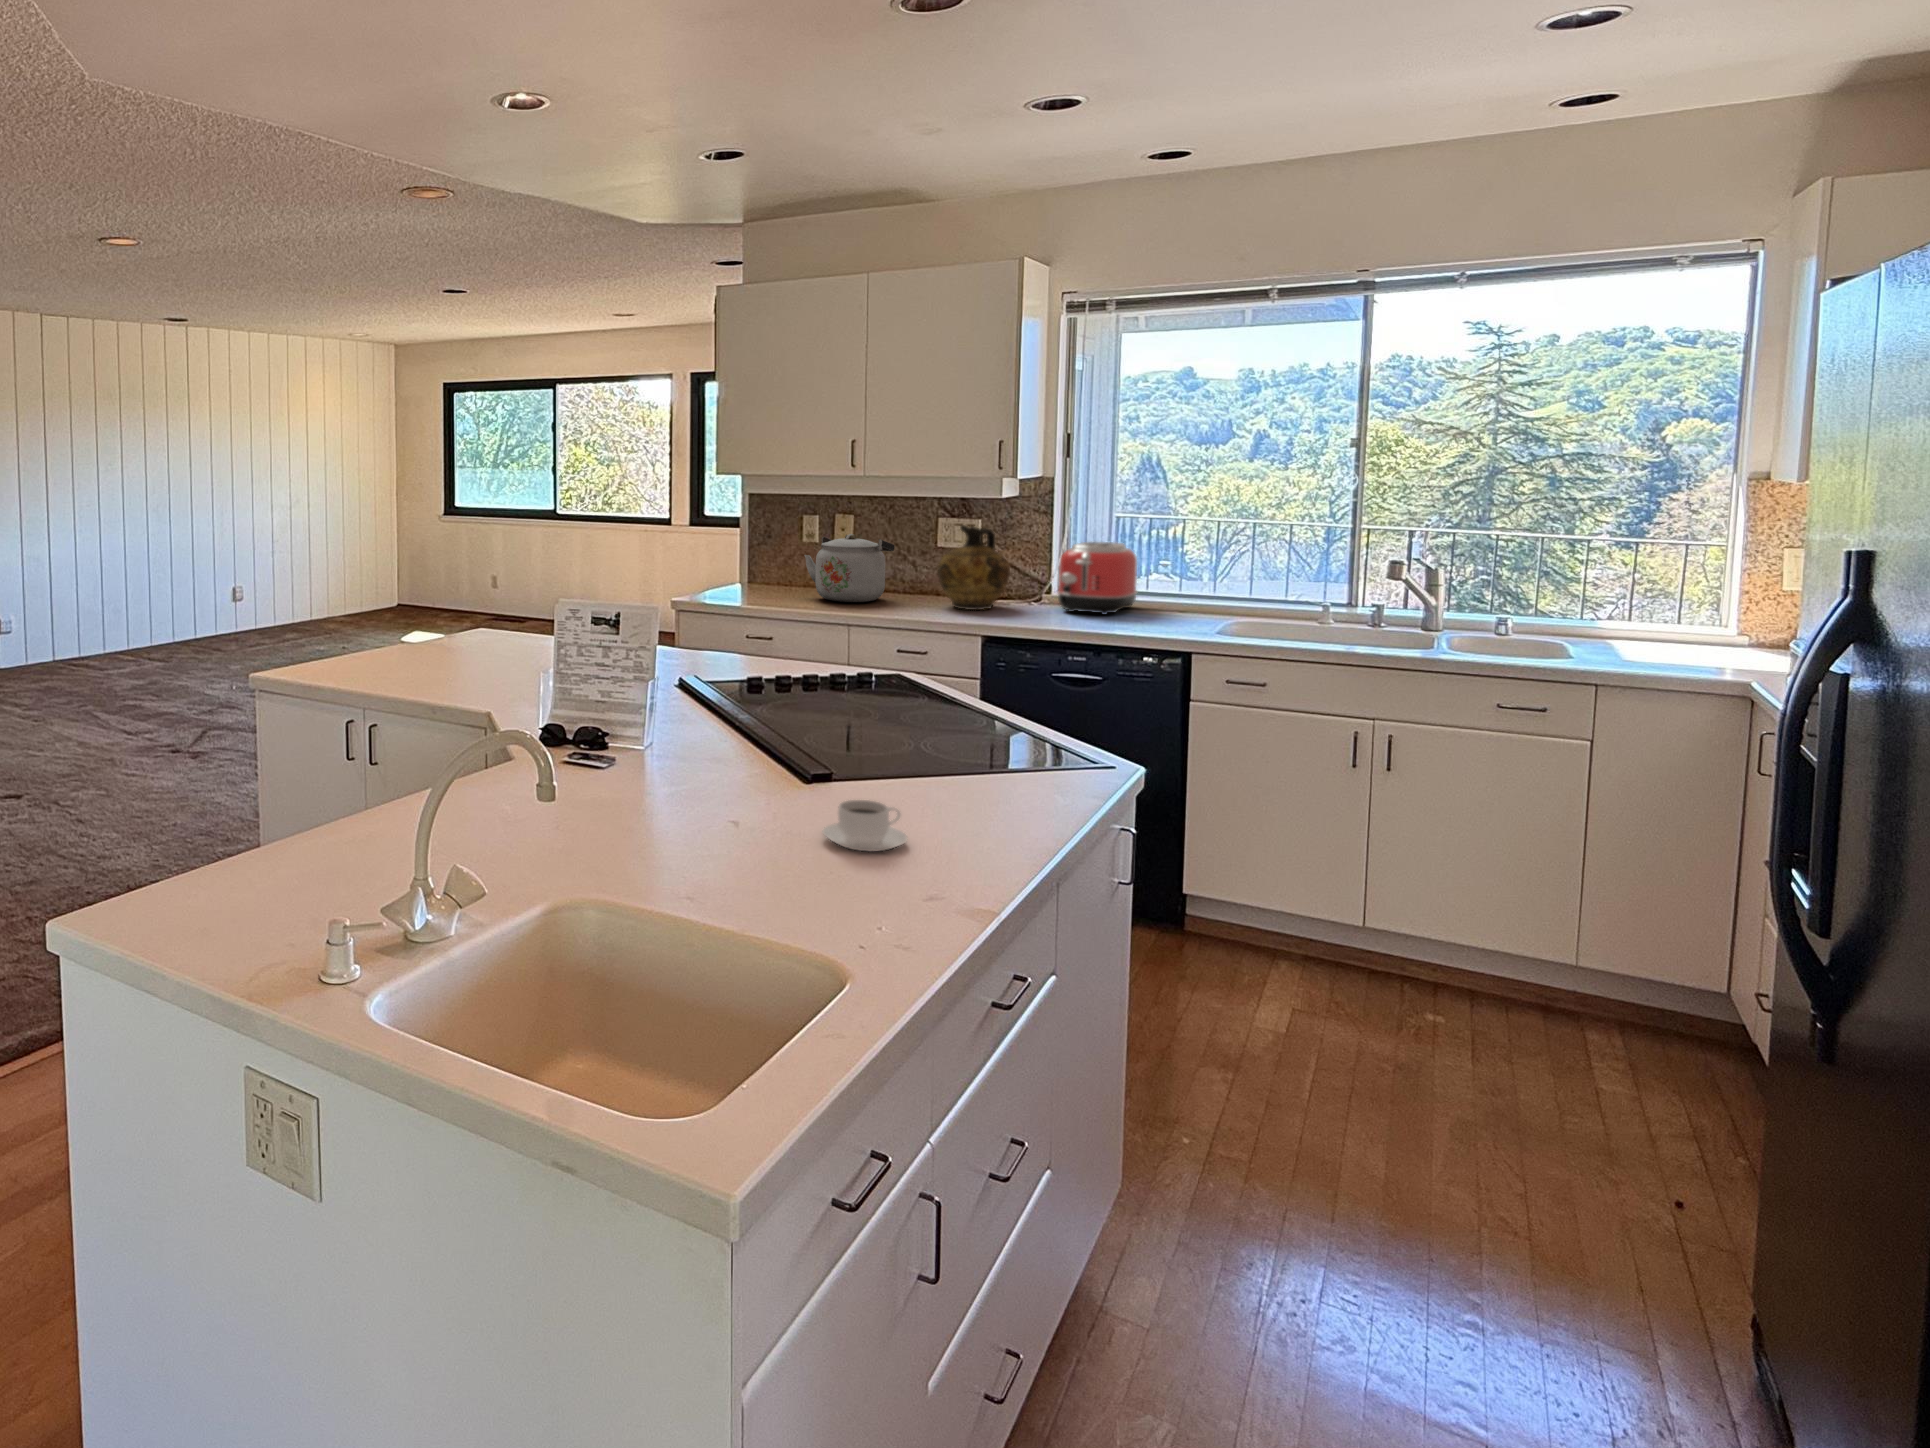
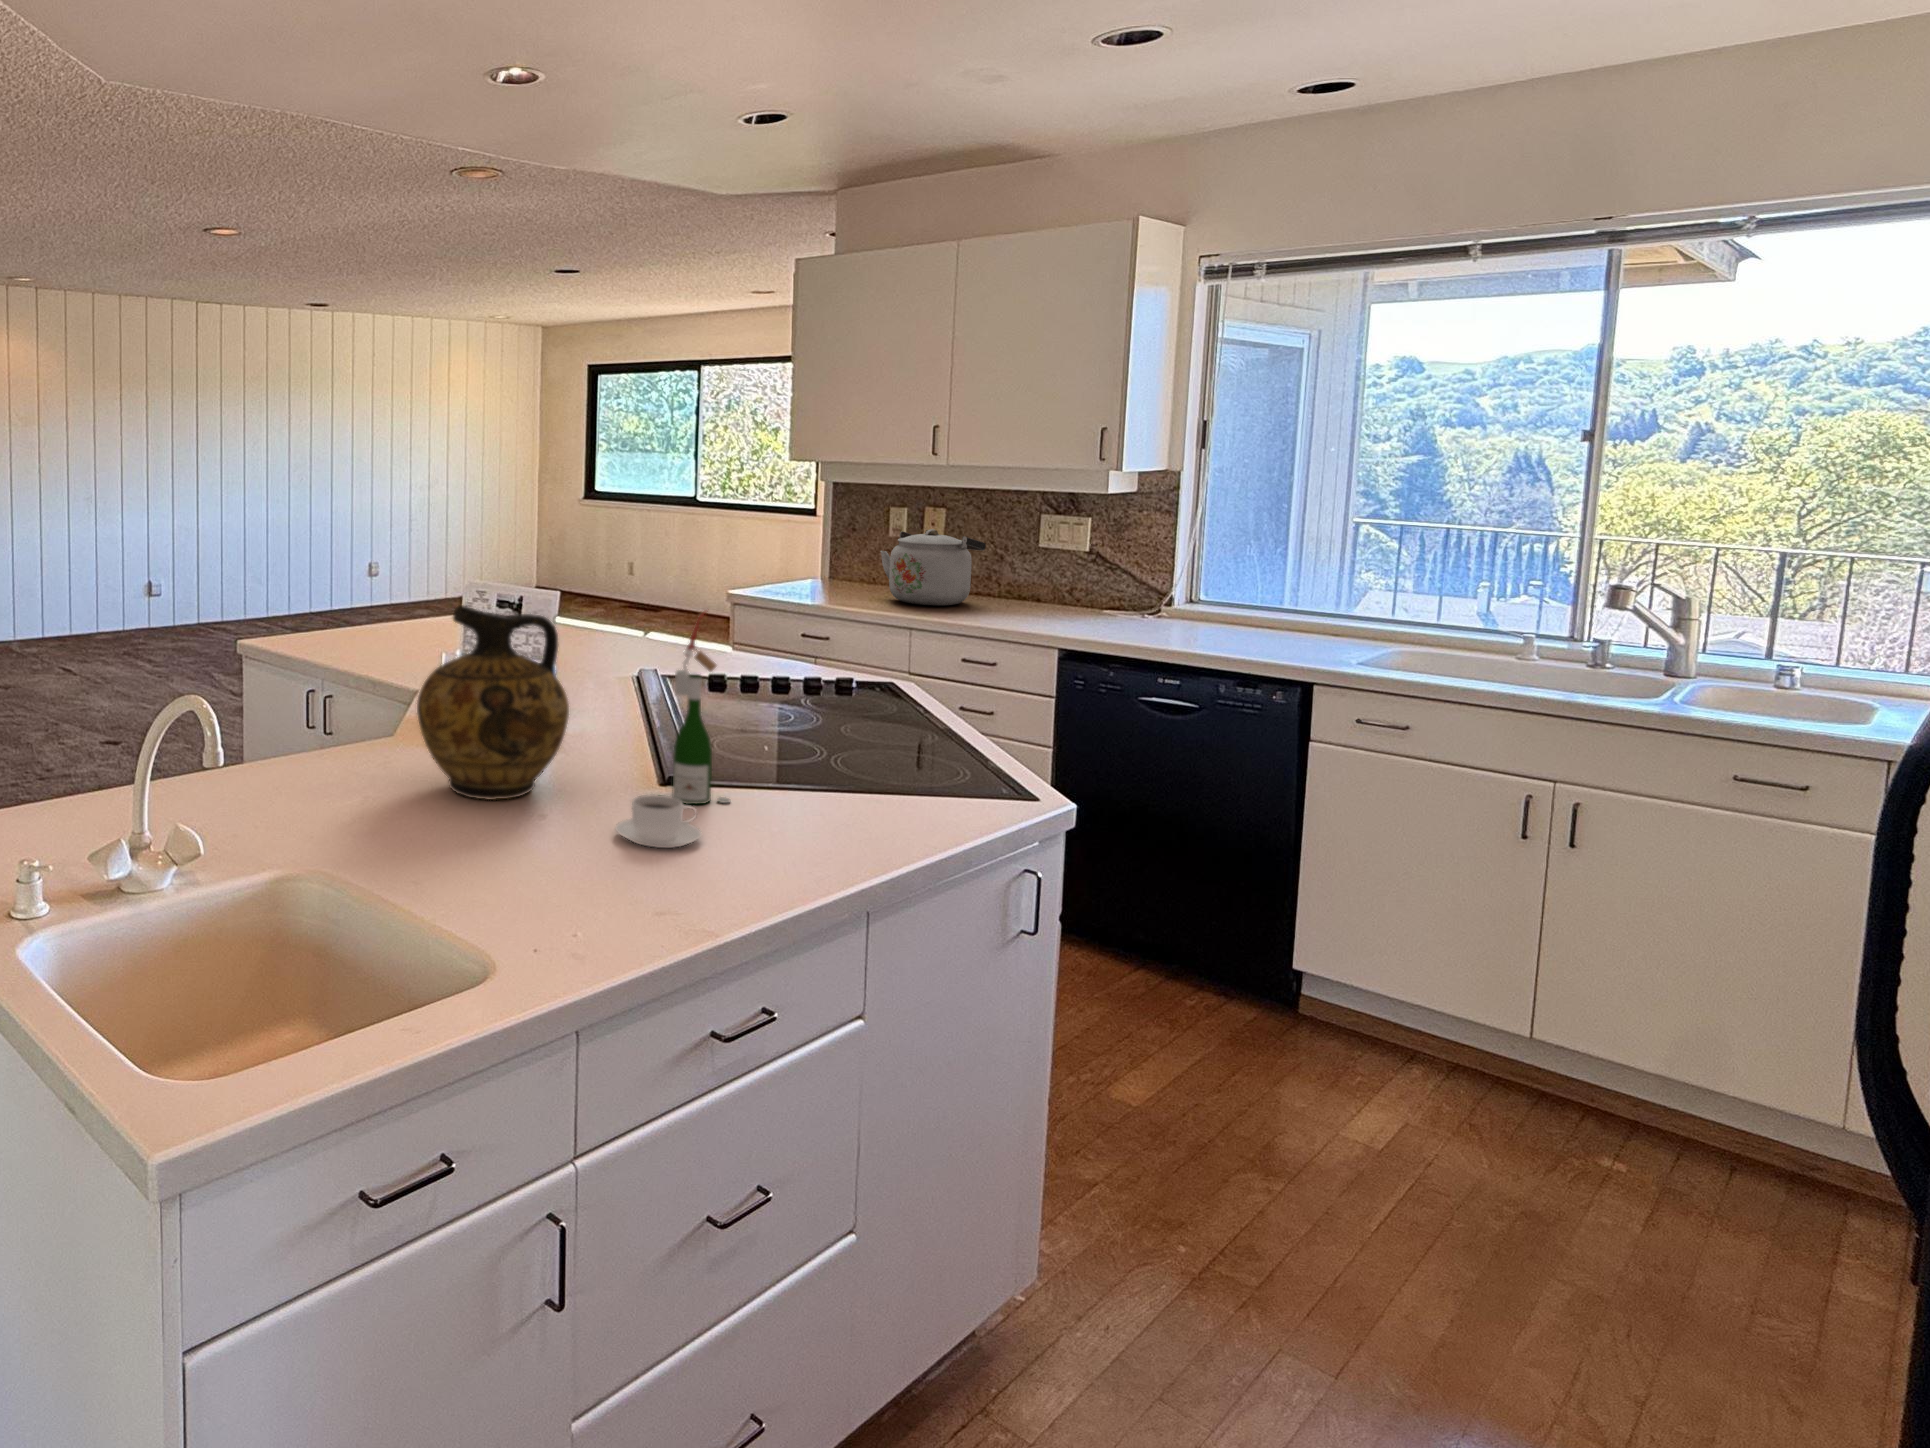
ceramic jug: present [938,525,1010,610] -> present [417,605,569,800]
toaster: present [1058,542,1137,615] -> none [1172,548,1282,634]
wine bottle: none [832,617,889,805] -> present [672,610,730,804]

